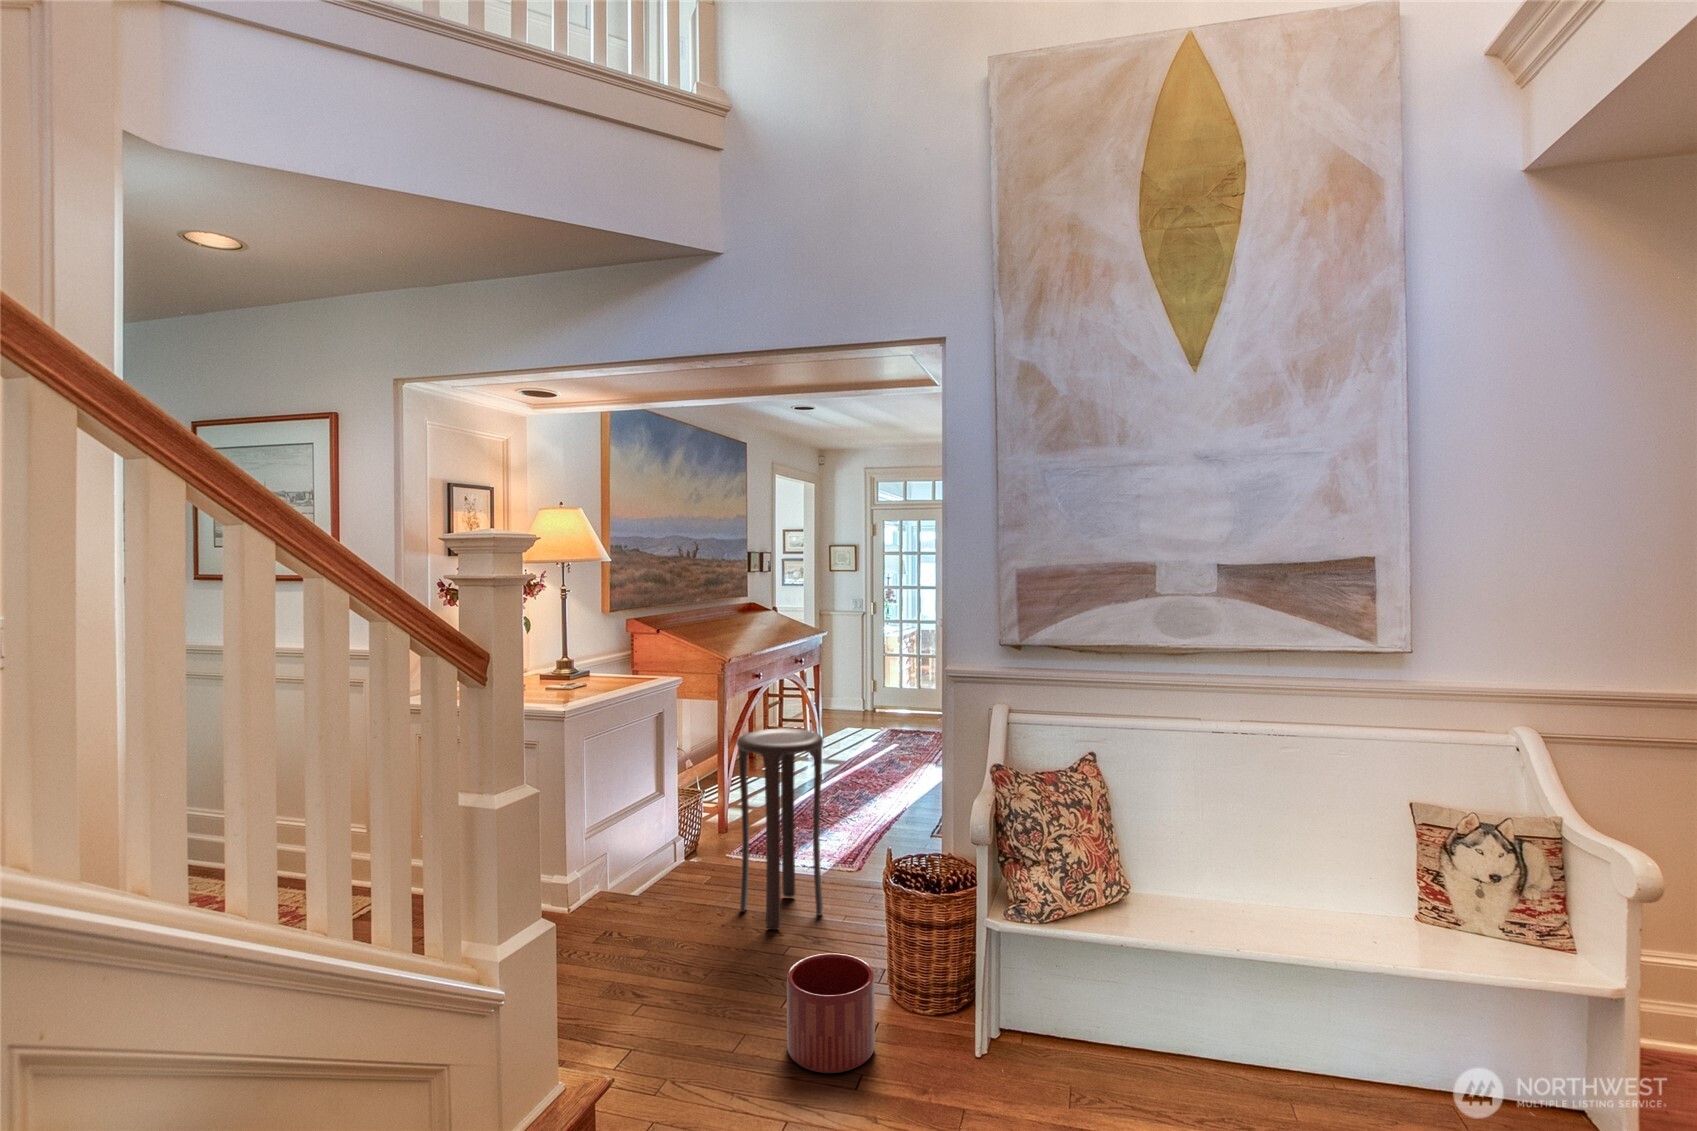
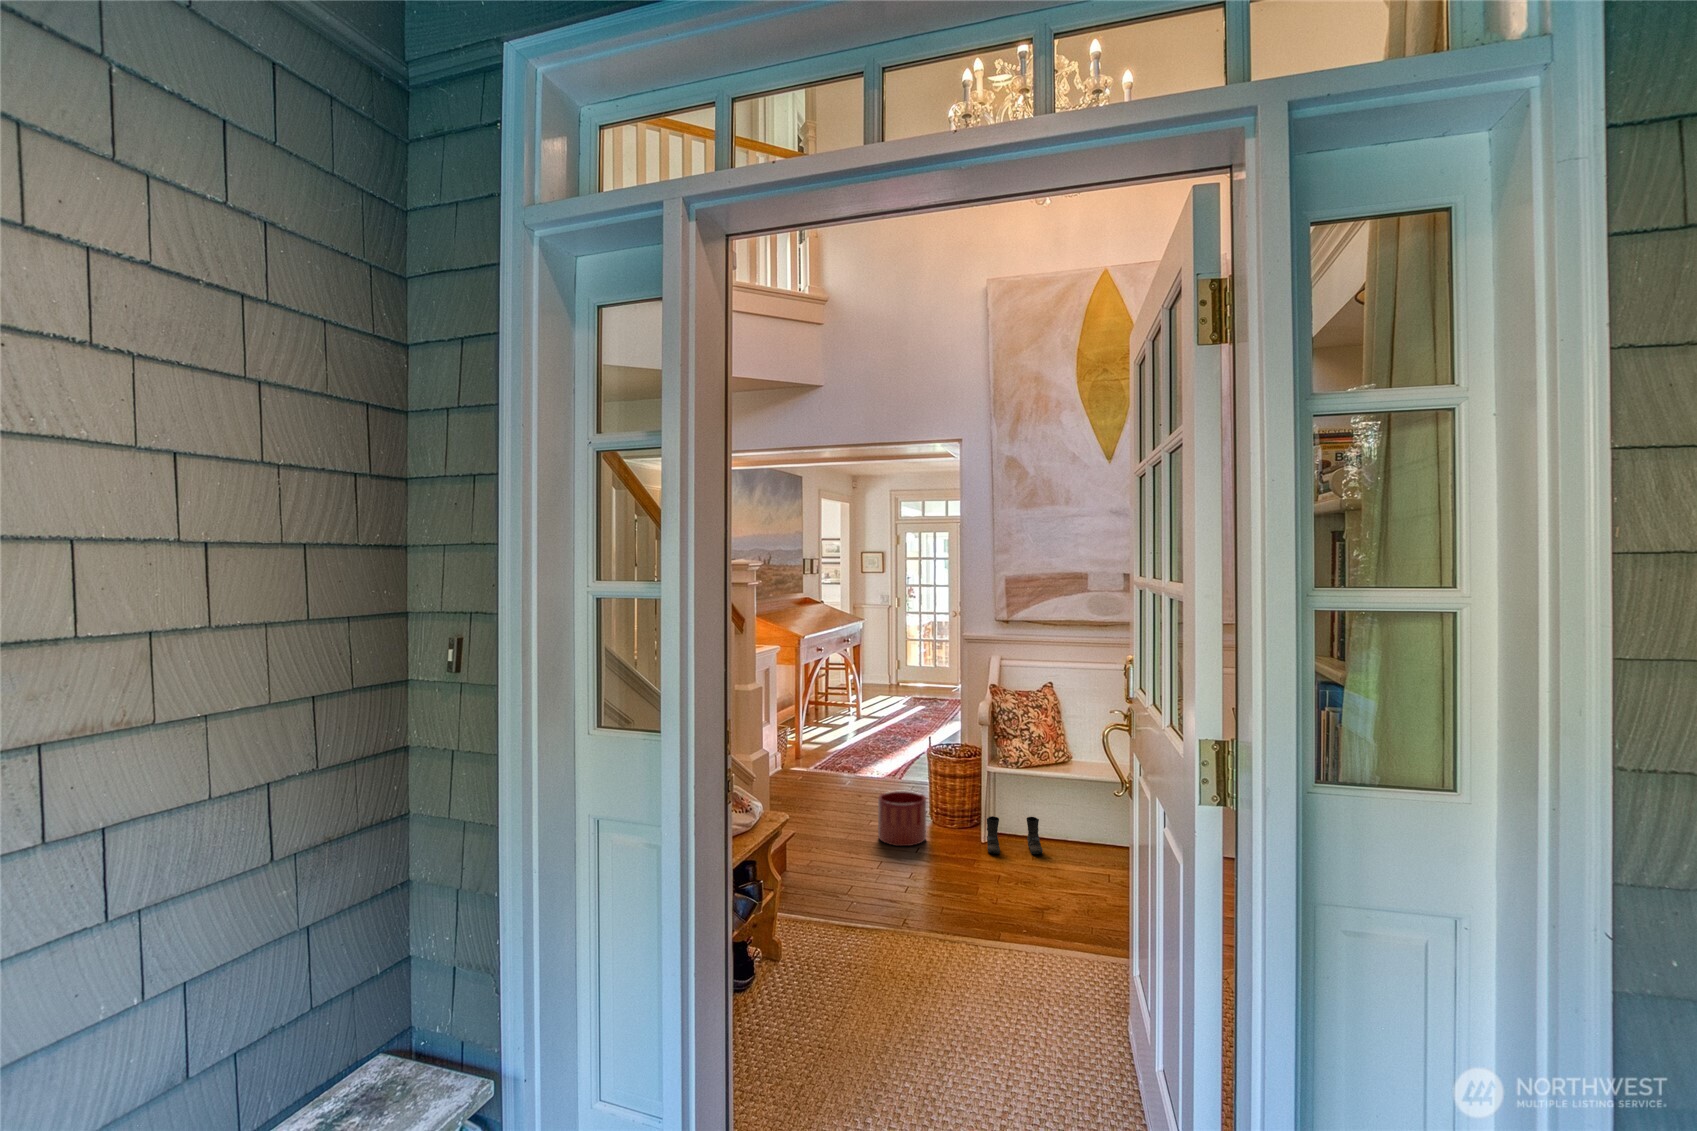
stool: present [737,728,823,930] -> none [831,676,885,798]
boots: none [985,1015,1091,1101] -> present [987,816,1043,854]

